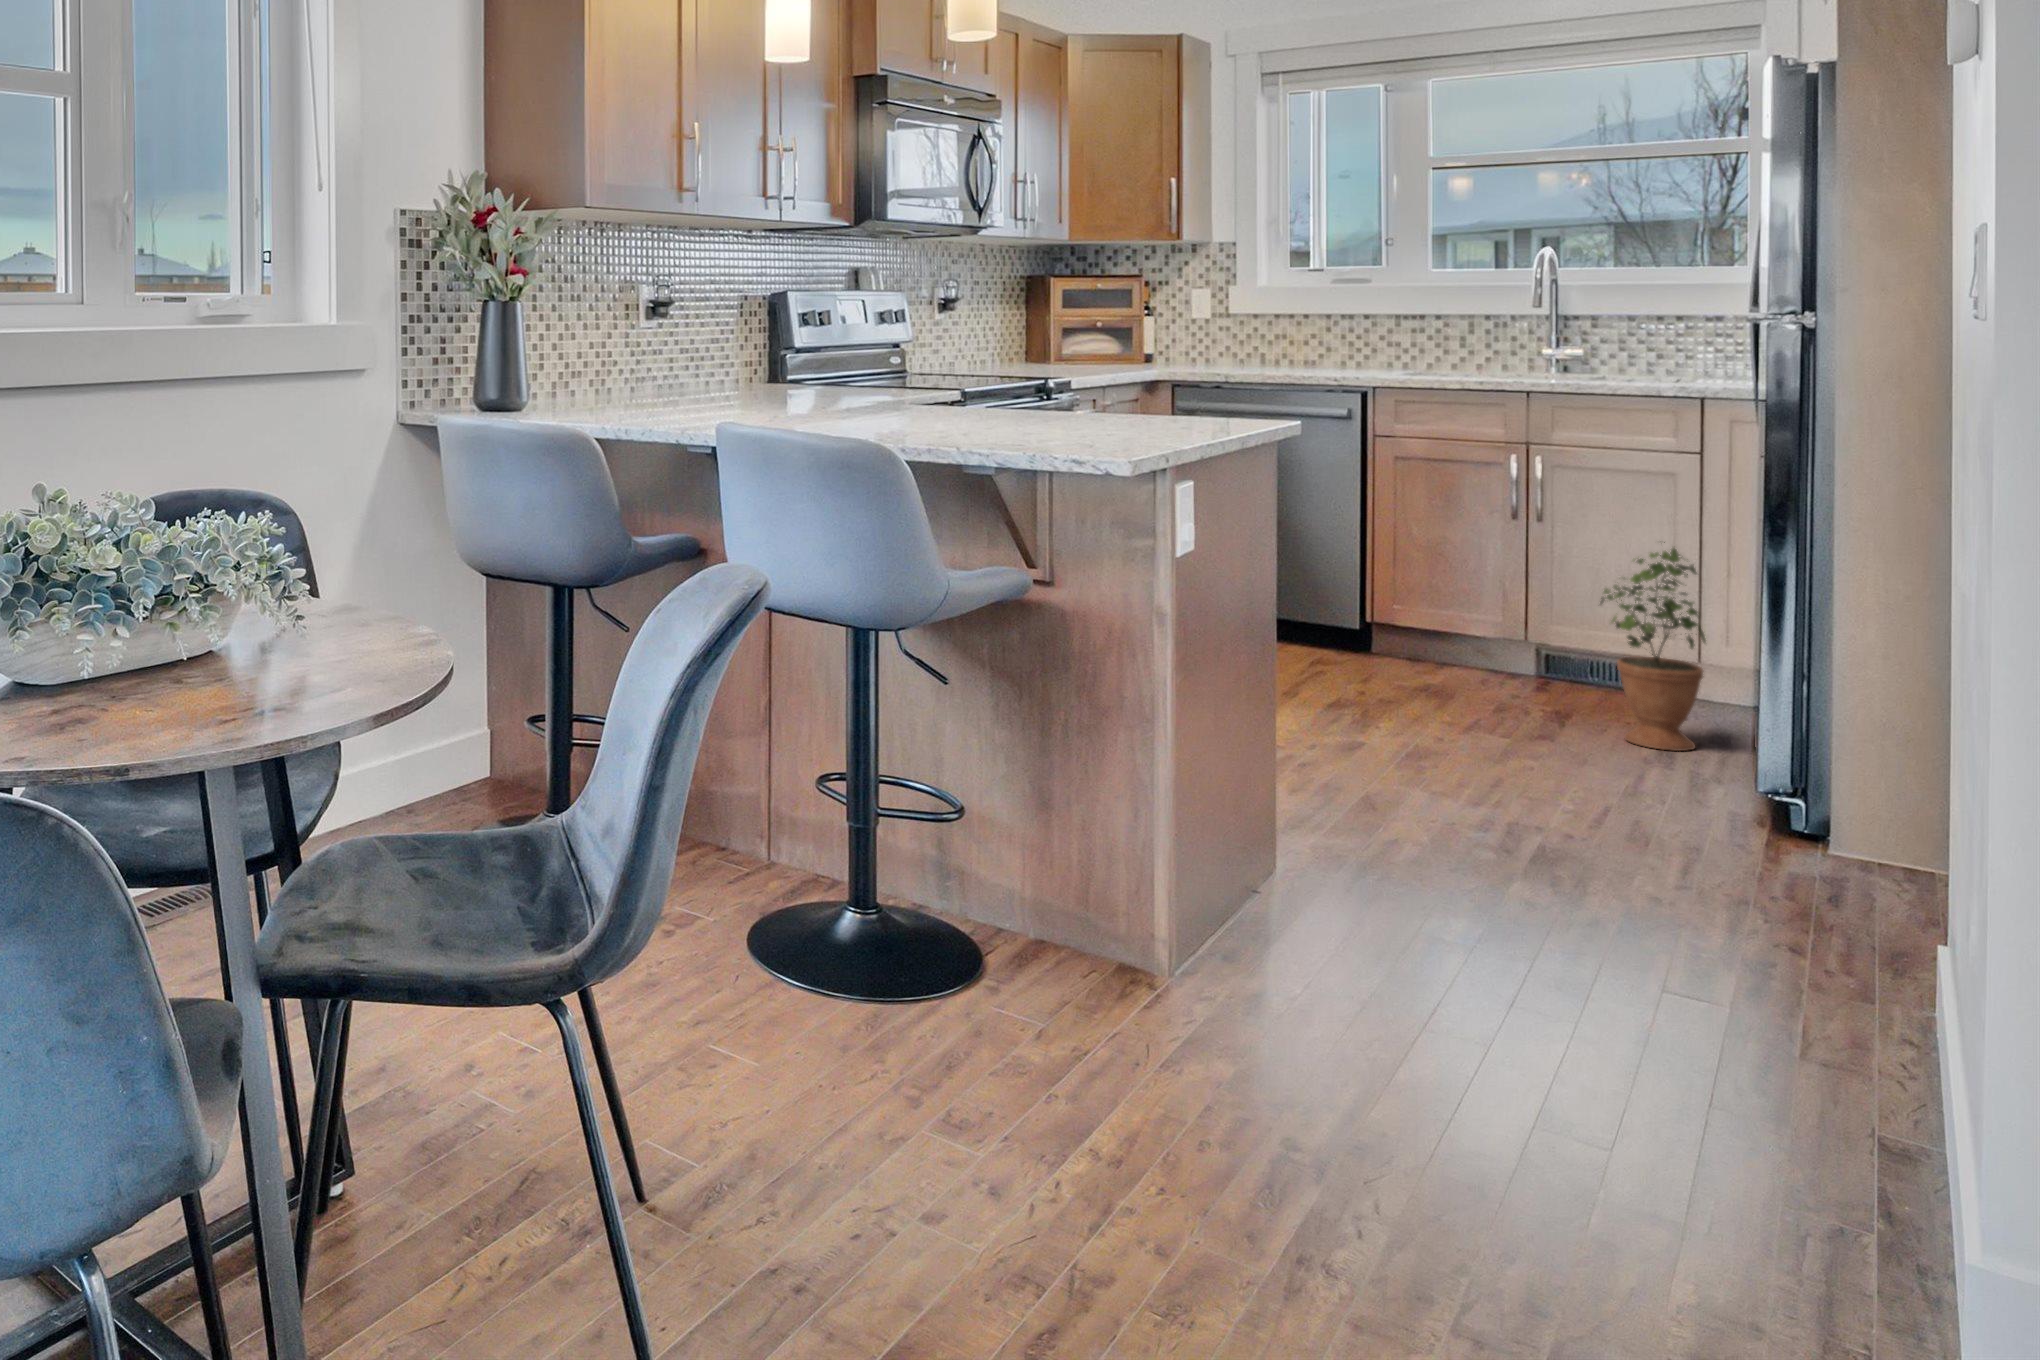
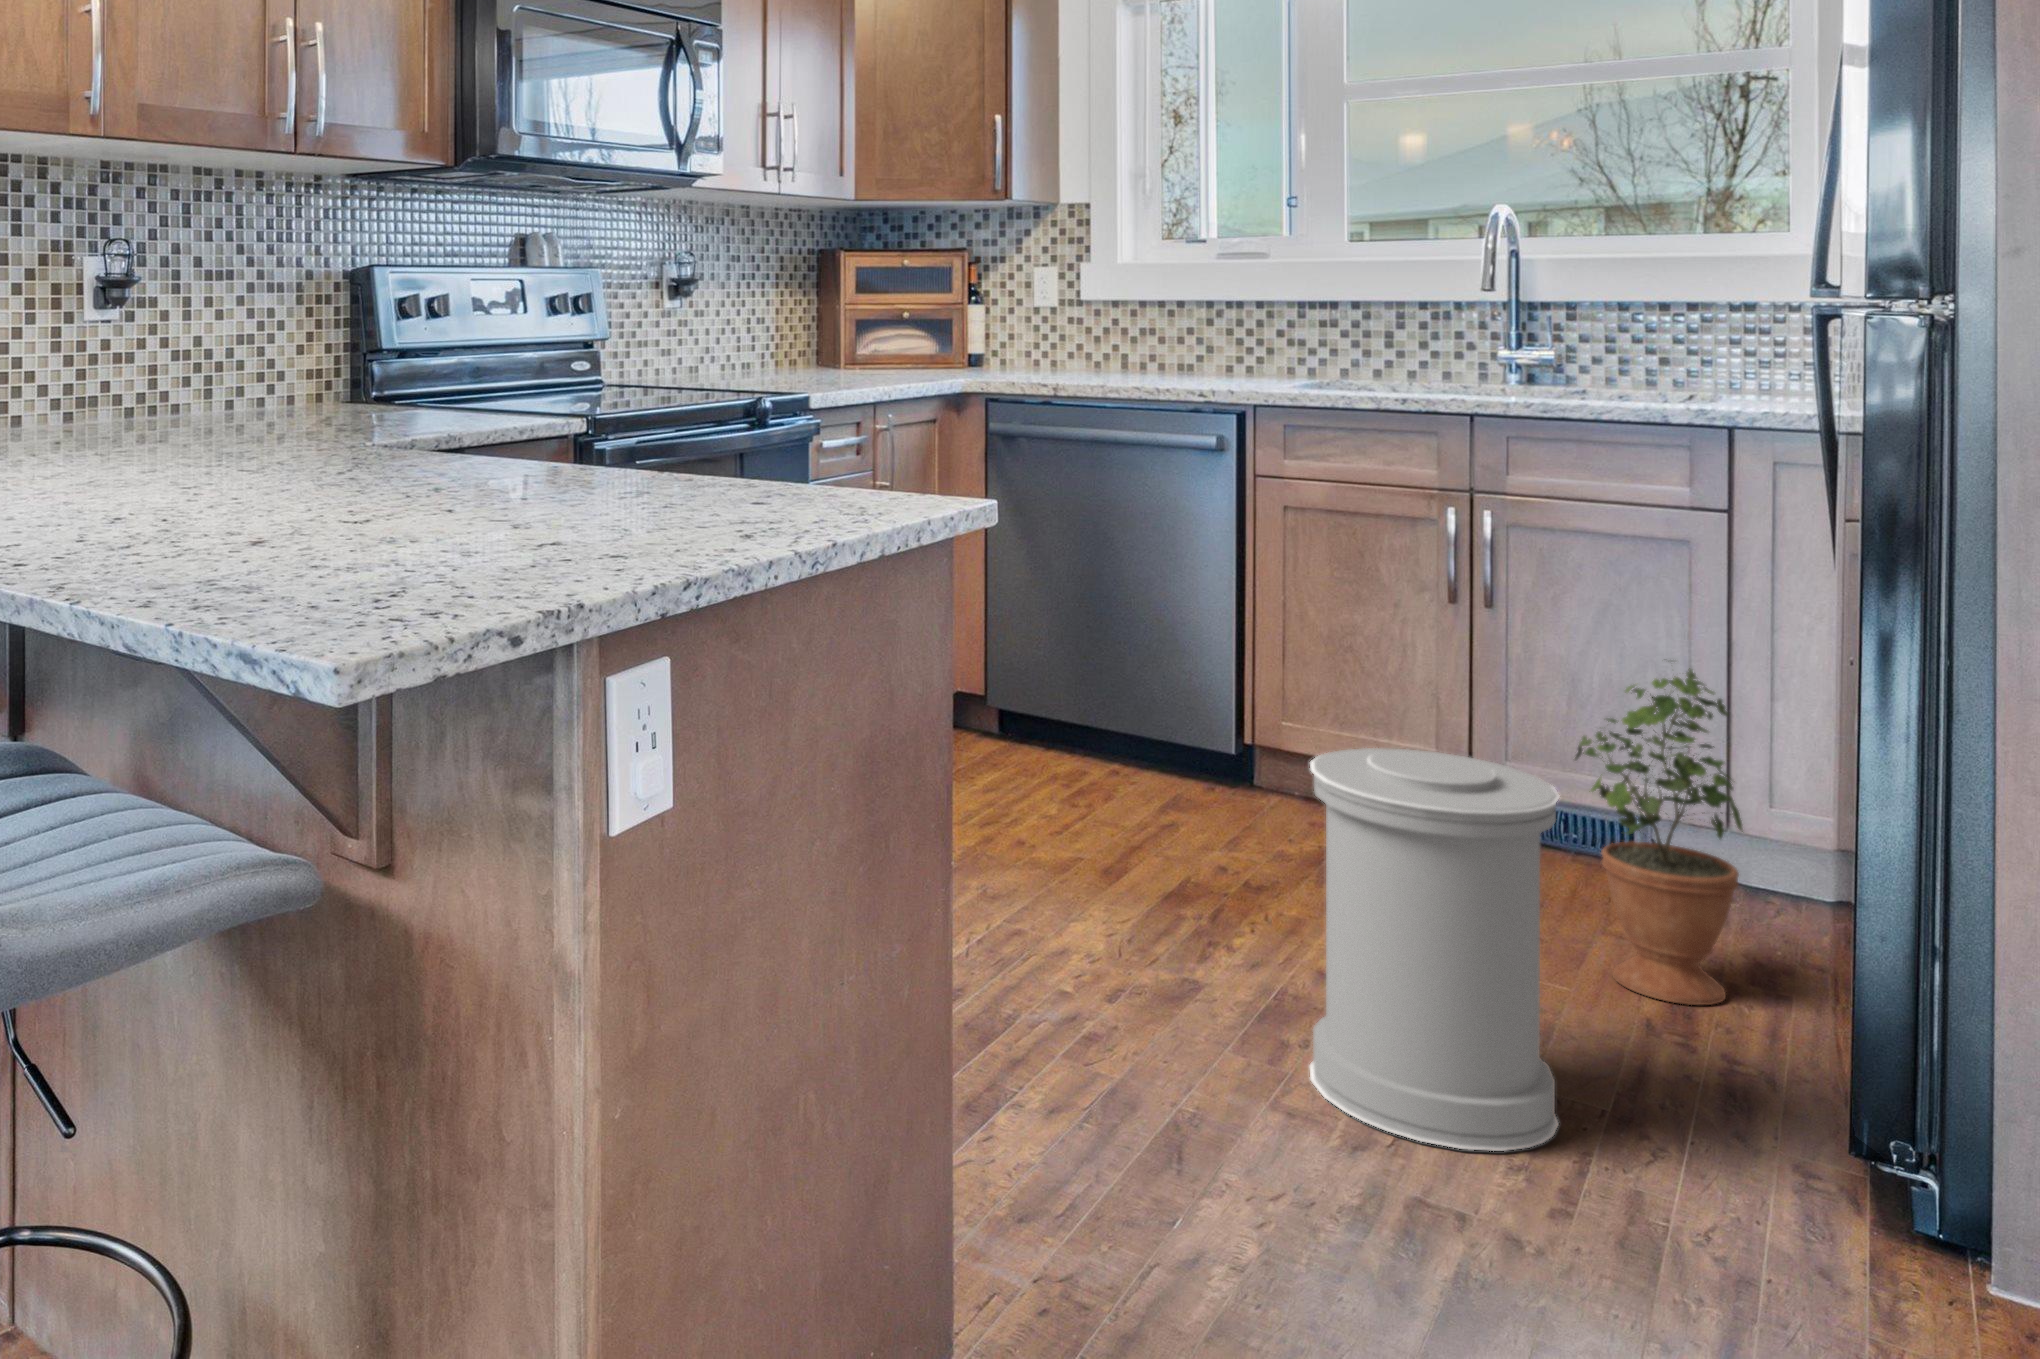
trash can: none [1439,586,1592,805] -> present [1310,748,1559,1151]

